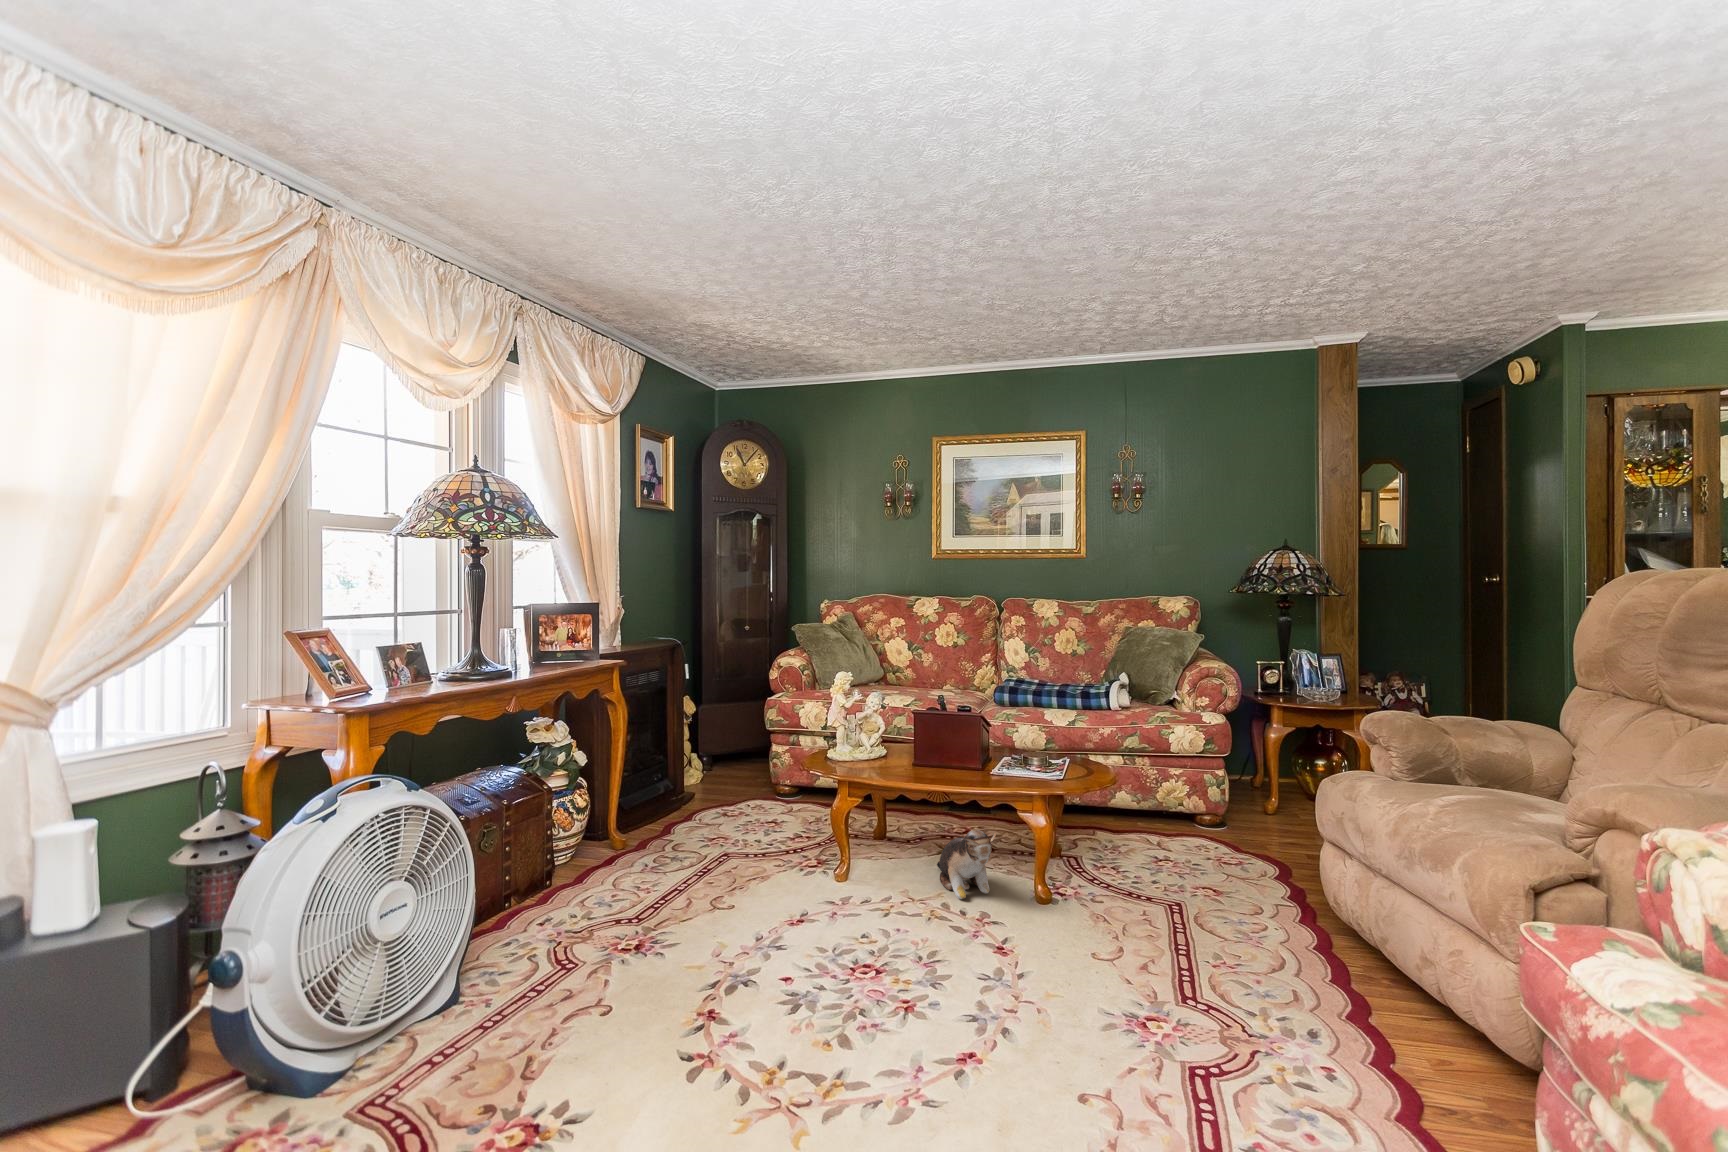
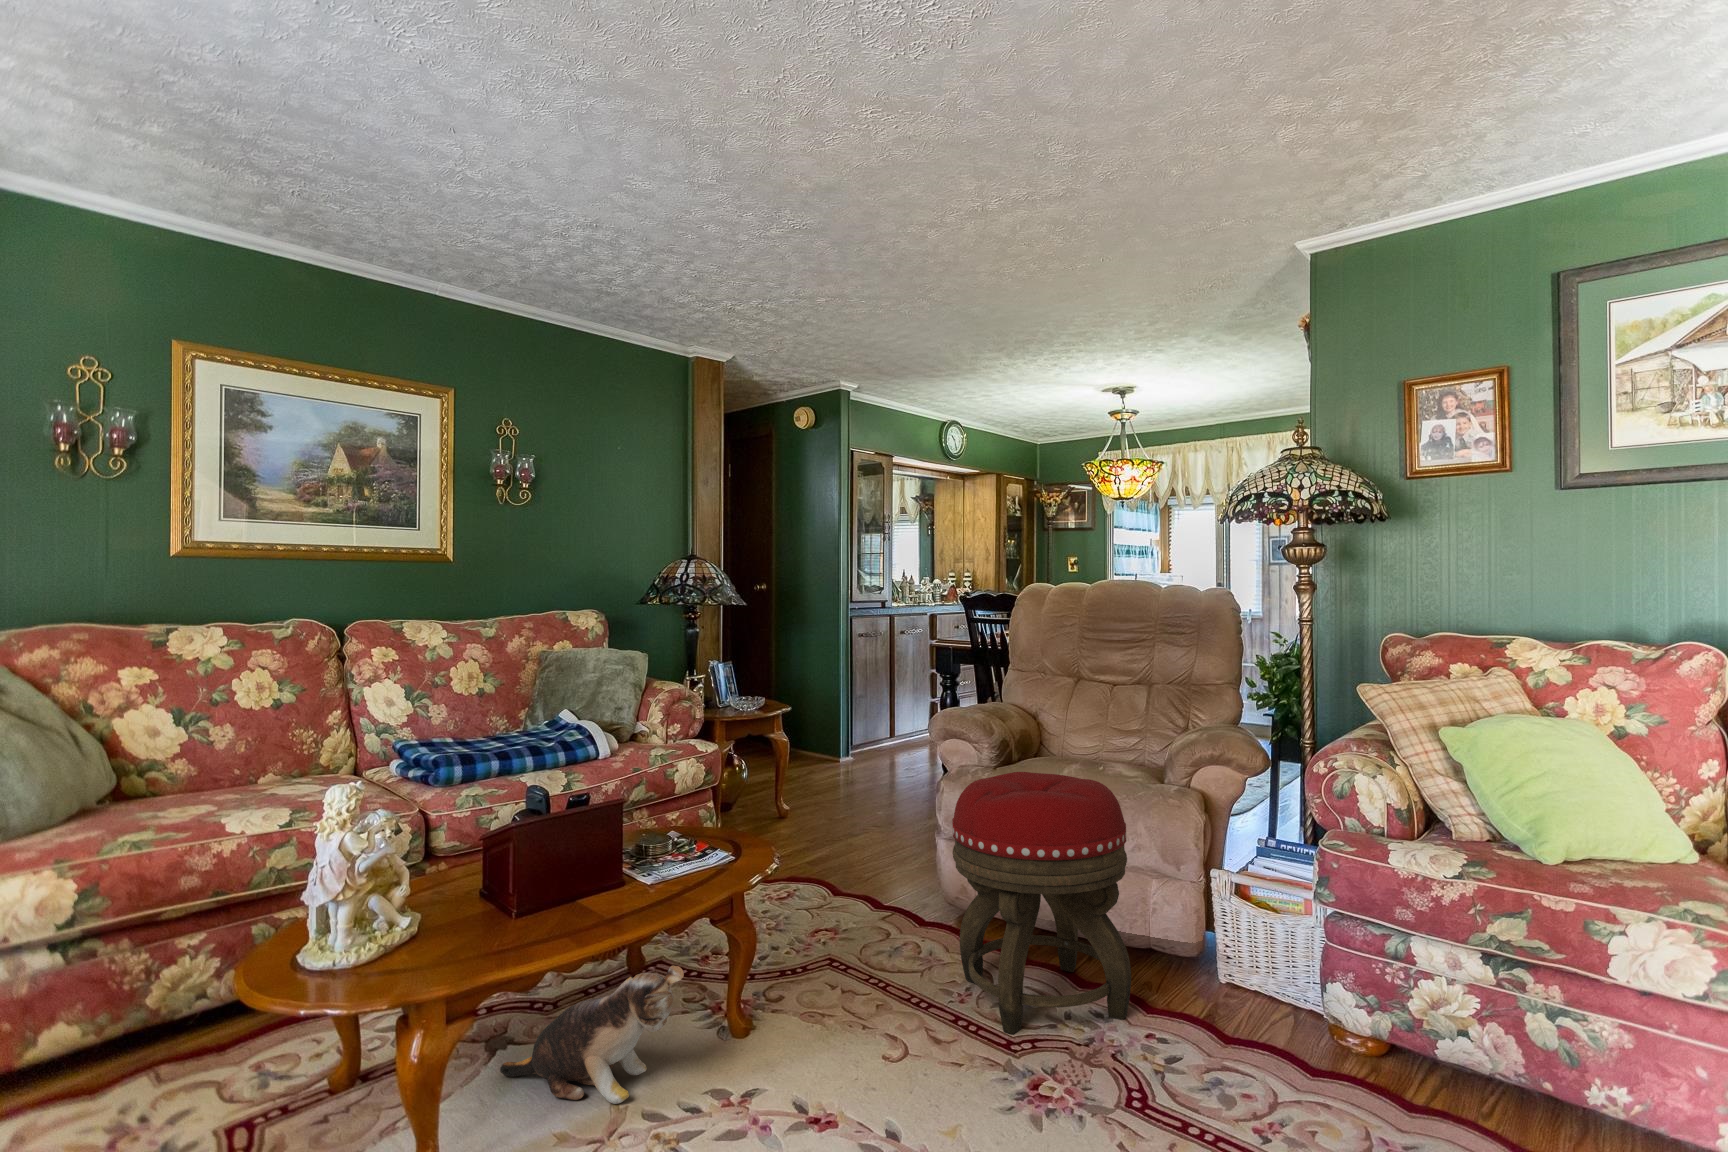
footstool: none [1215,776,1399,1032] -> present [952,772,1131,1034]

